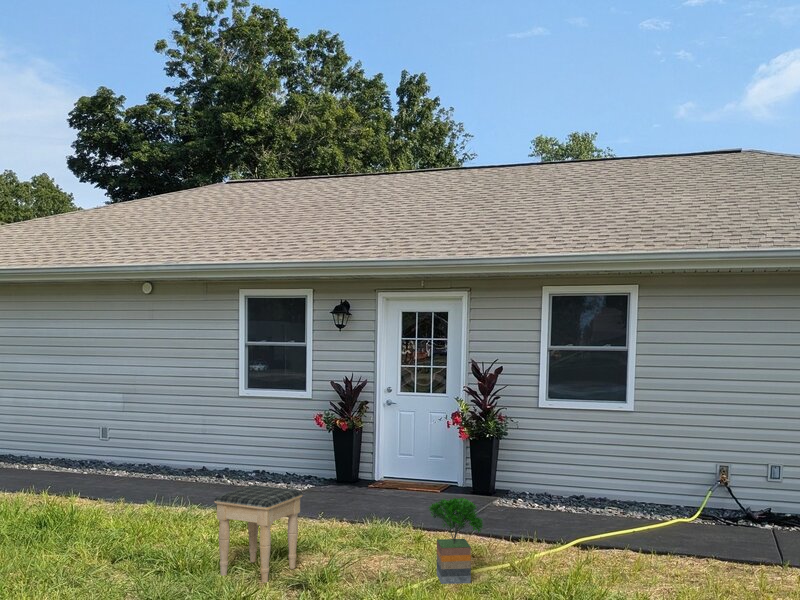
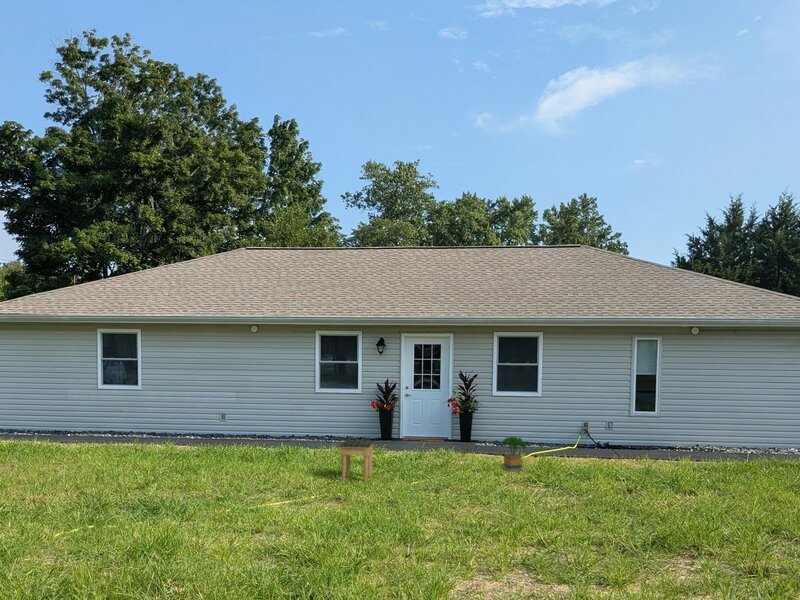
footstool: present [214,485,303,582] -> present [340,440,374,481]

